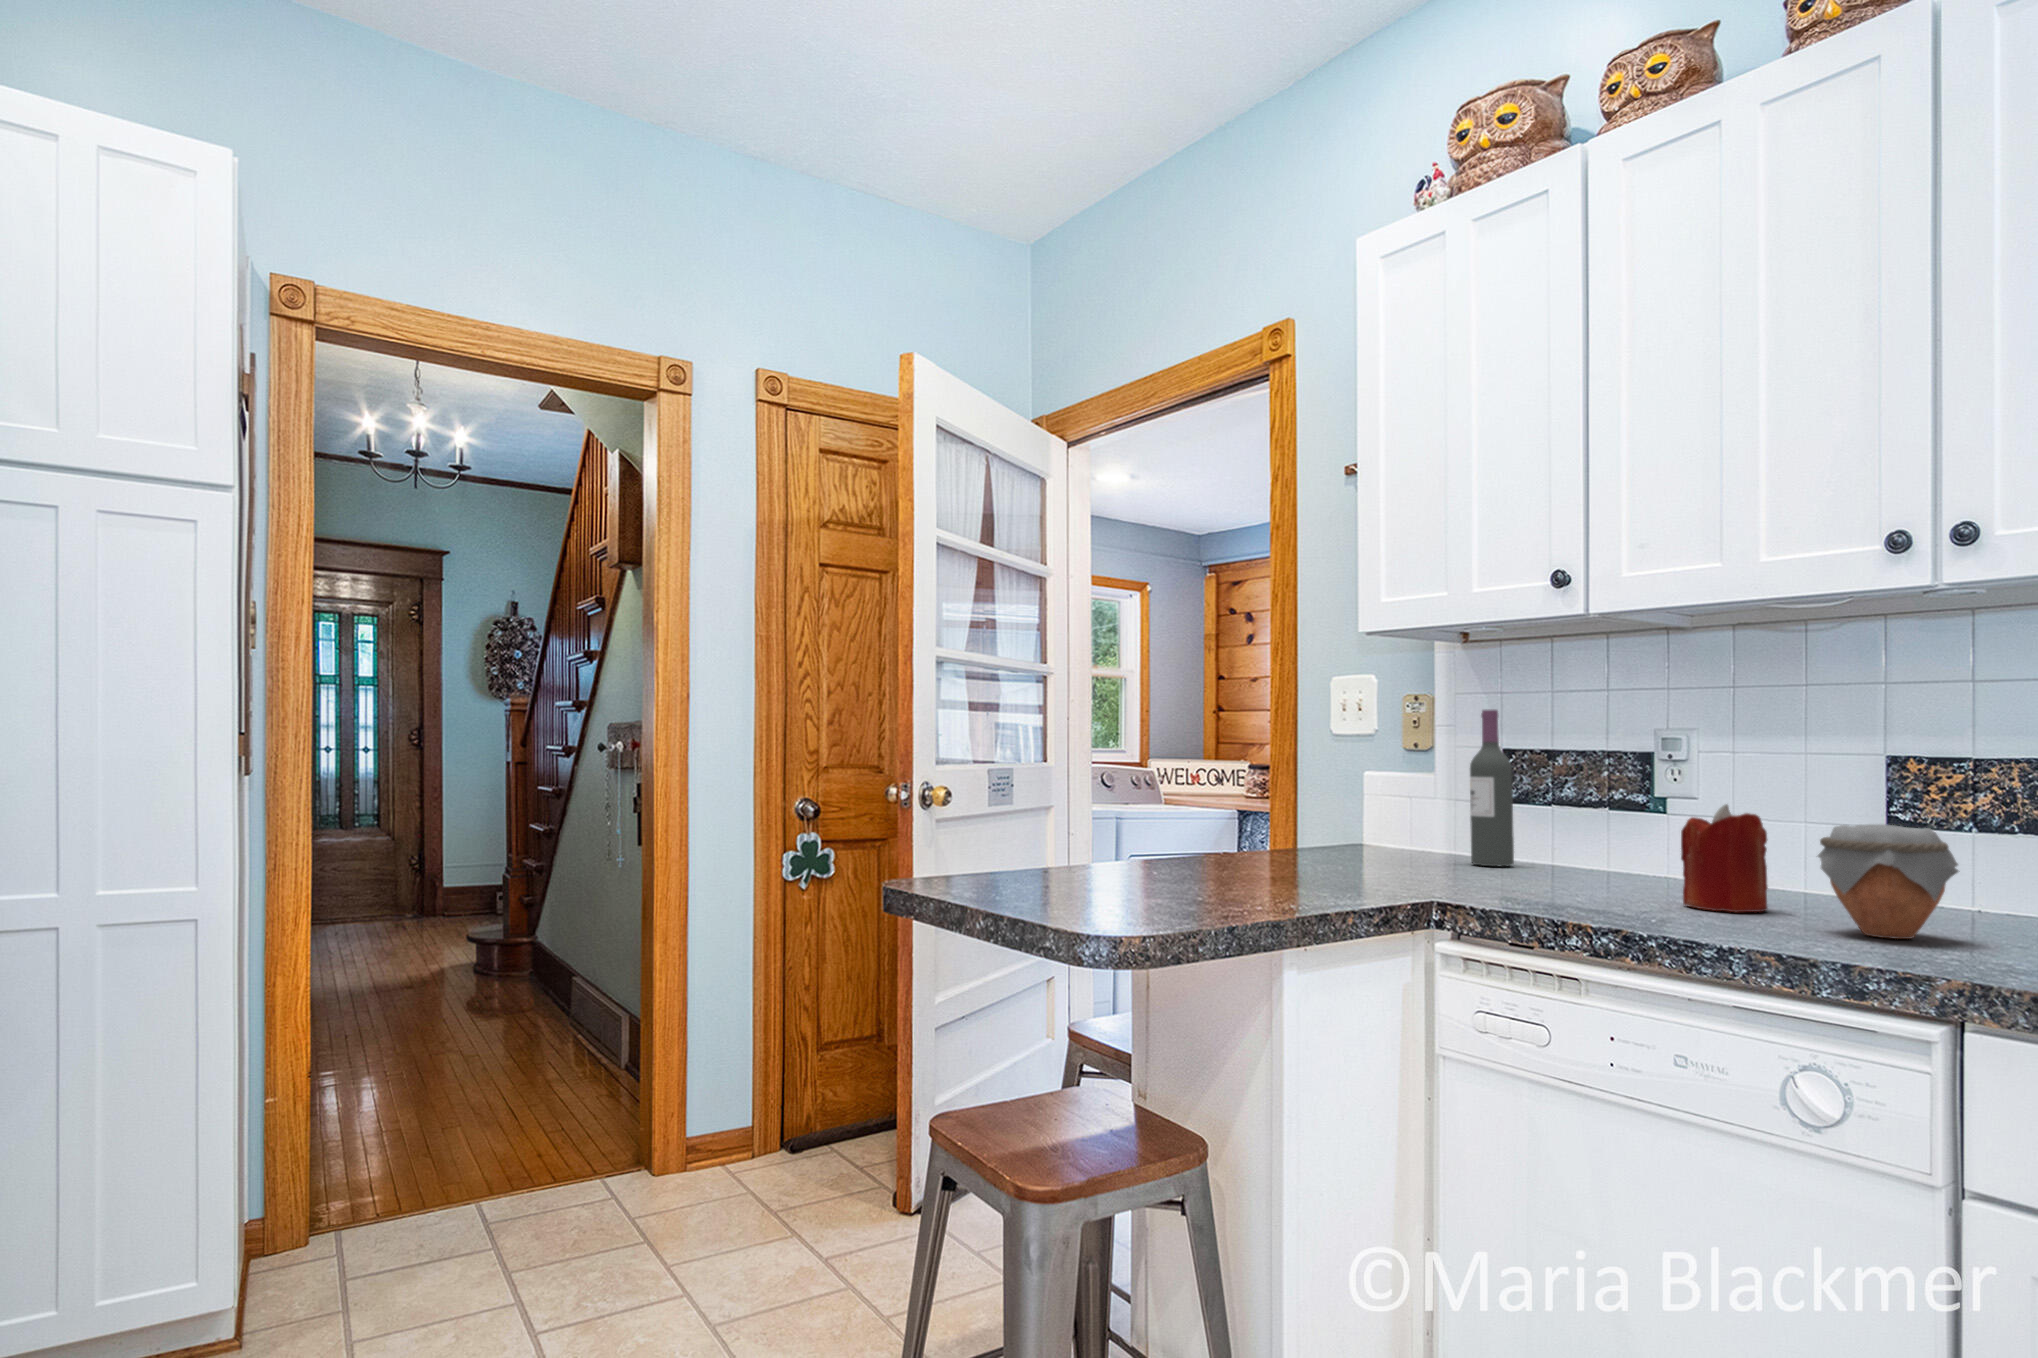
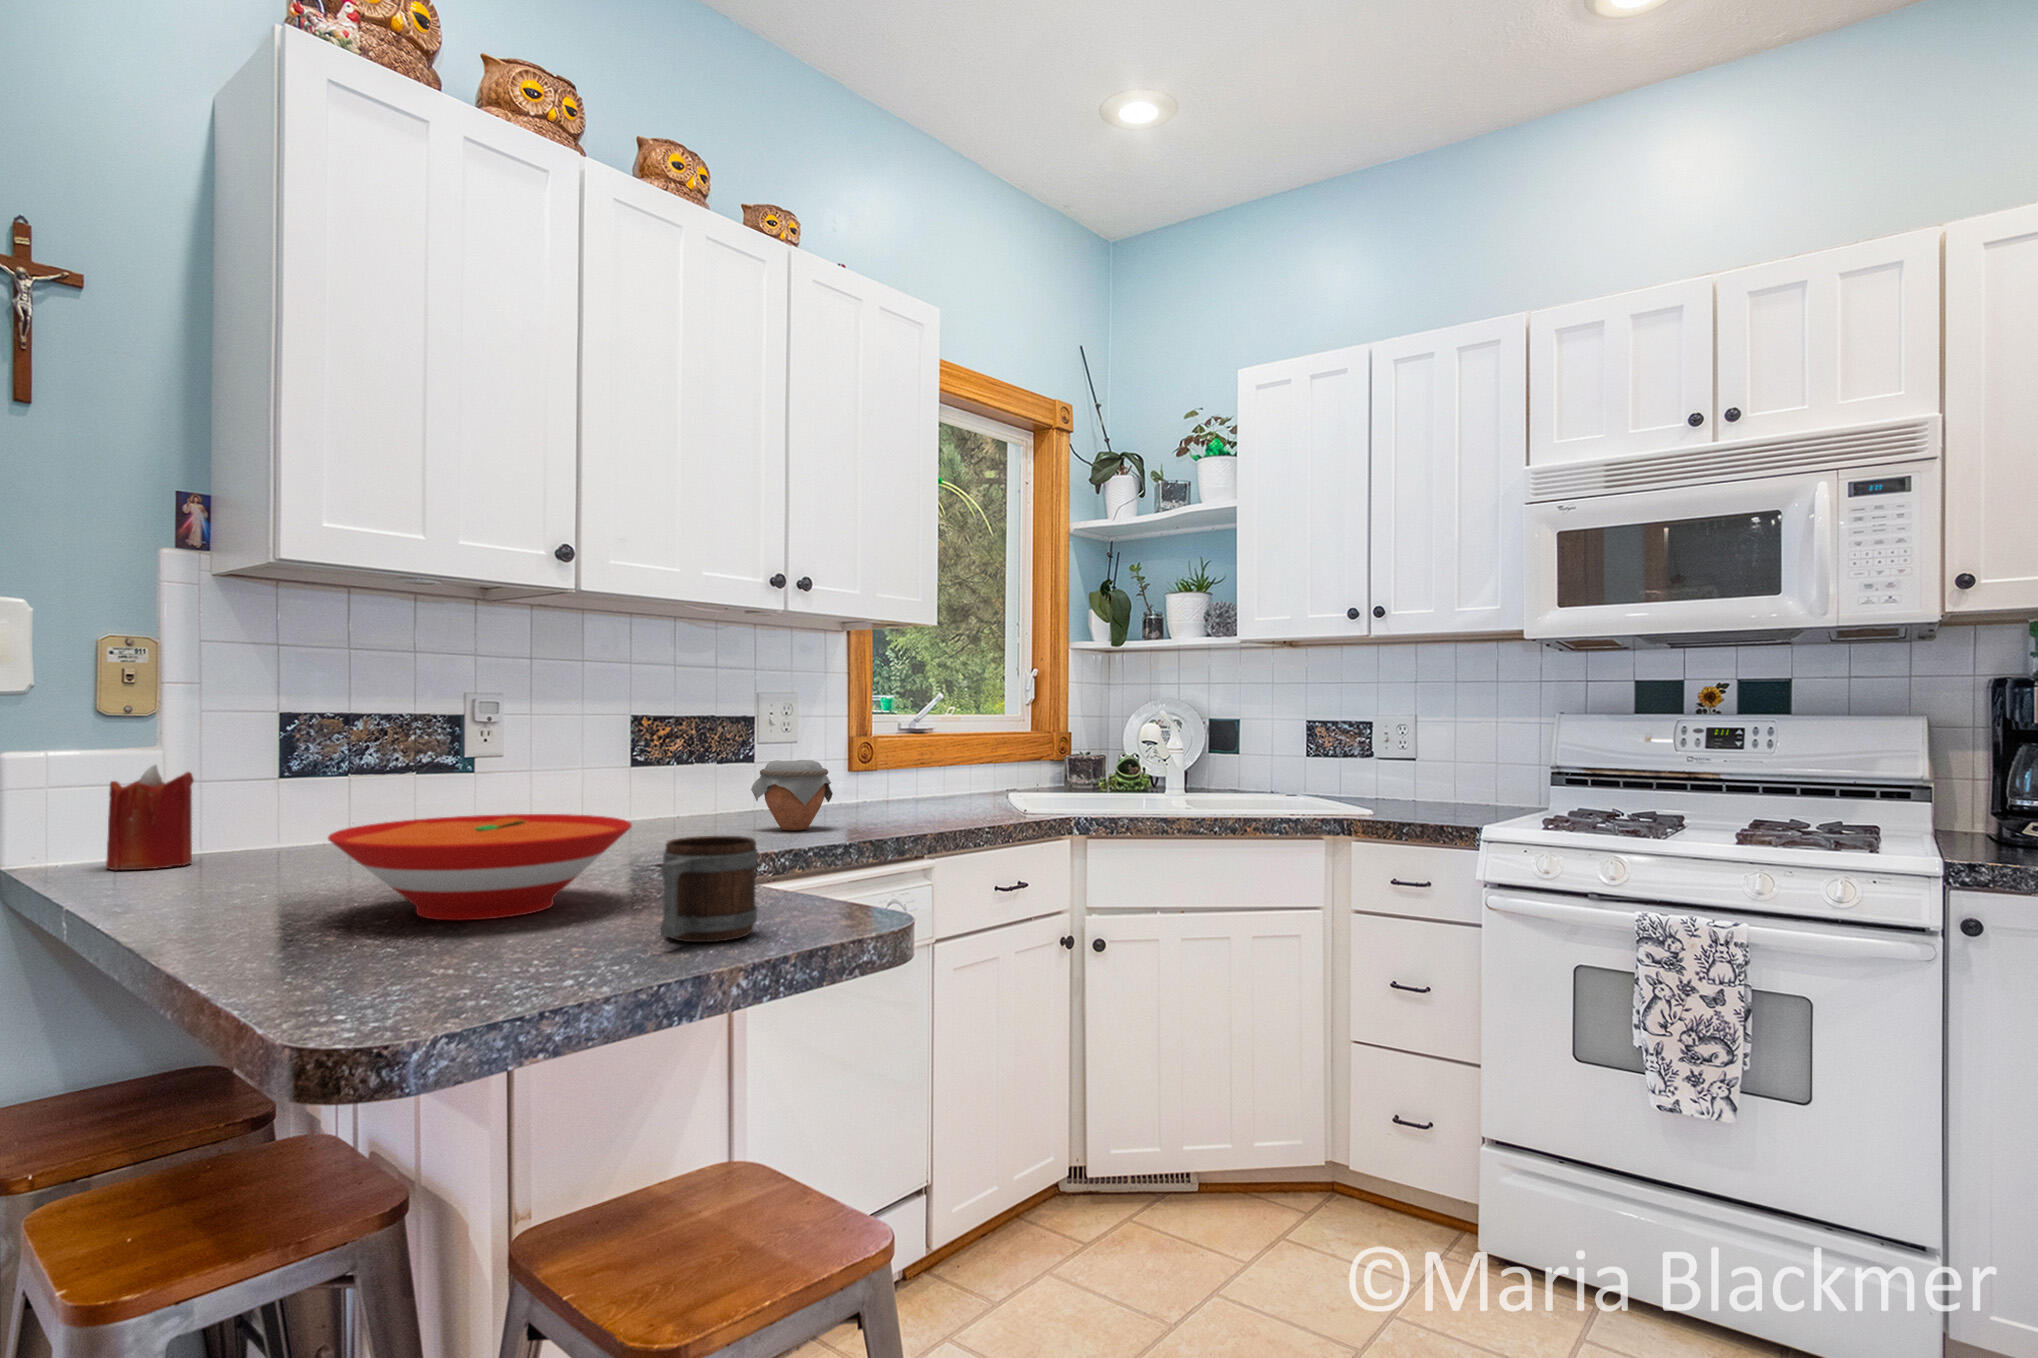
wine bottle: present [1470,710,1514,866] -> none [237,667,295,855]
candle: present [1681,804,1768,912] -> present [106,765,194,870]
bowl: none [1077,819,1279,889] -> present [328,814,631,920]
mug: none [980,830,1068,905] -> present [661,836,758,942]

